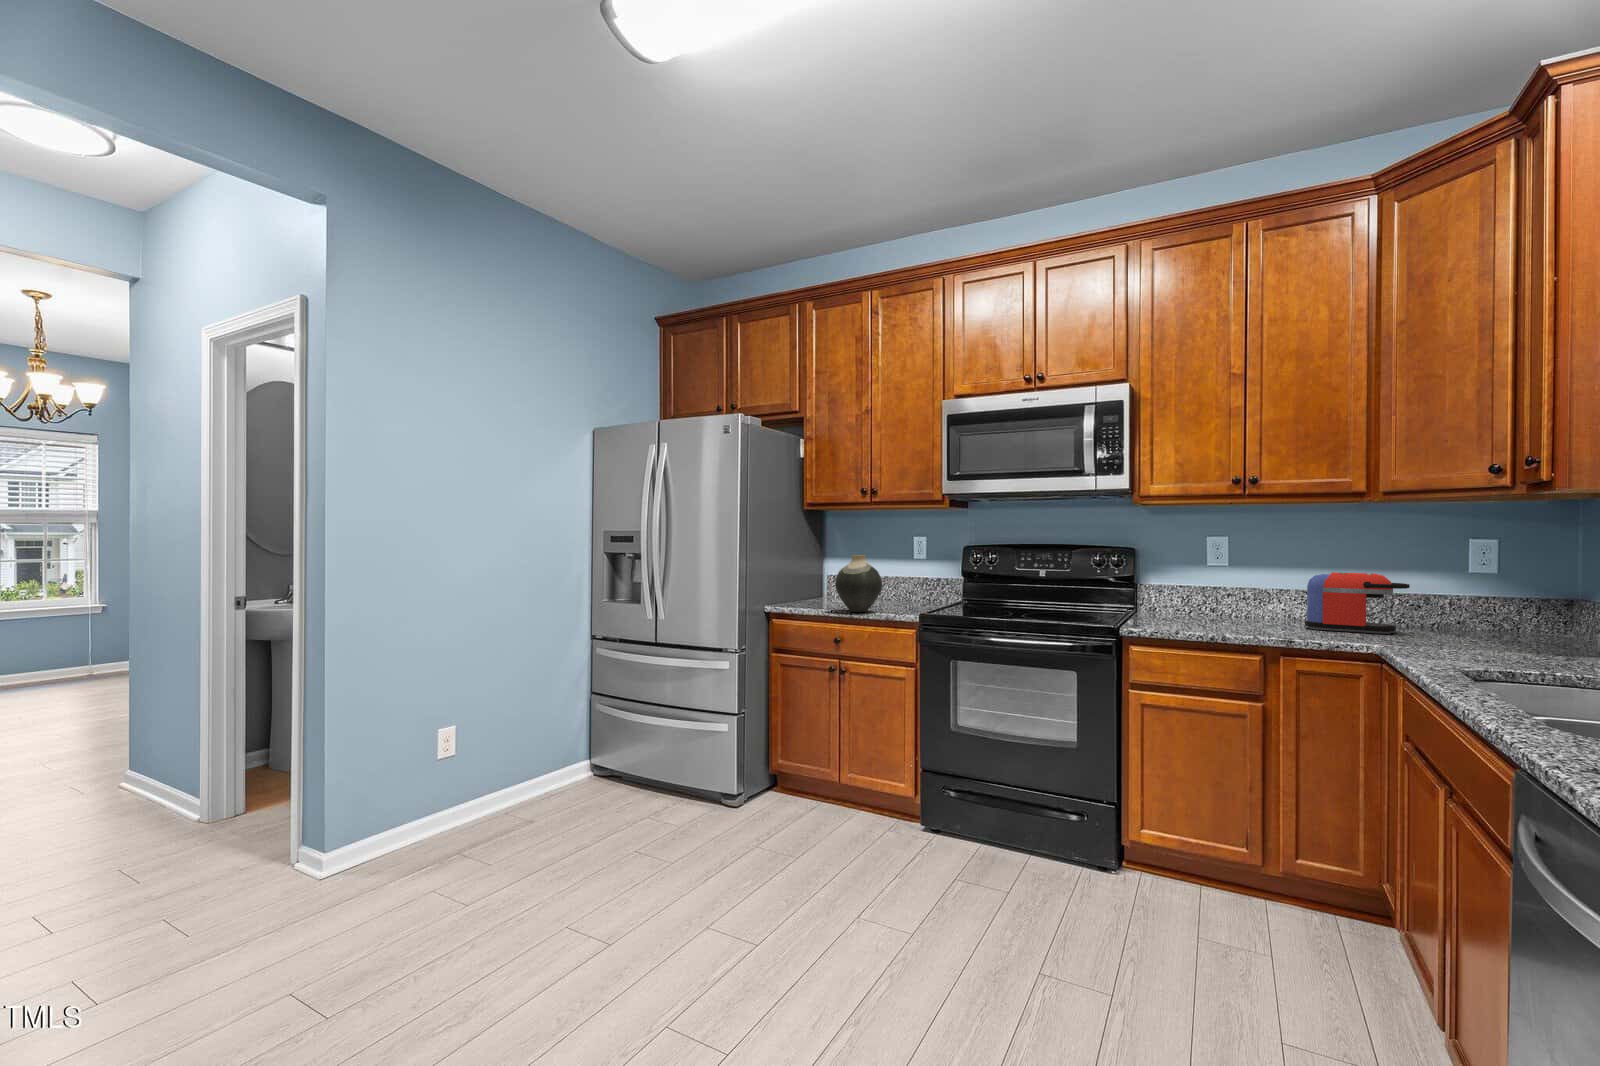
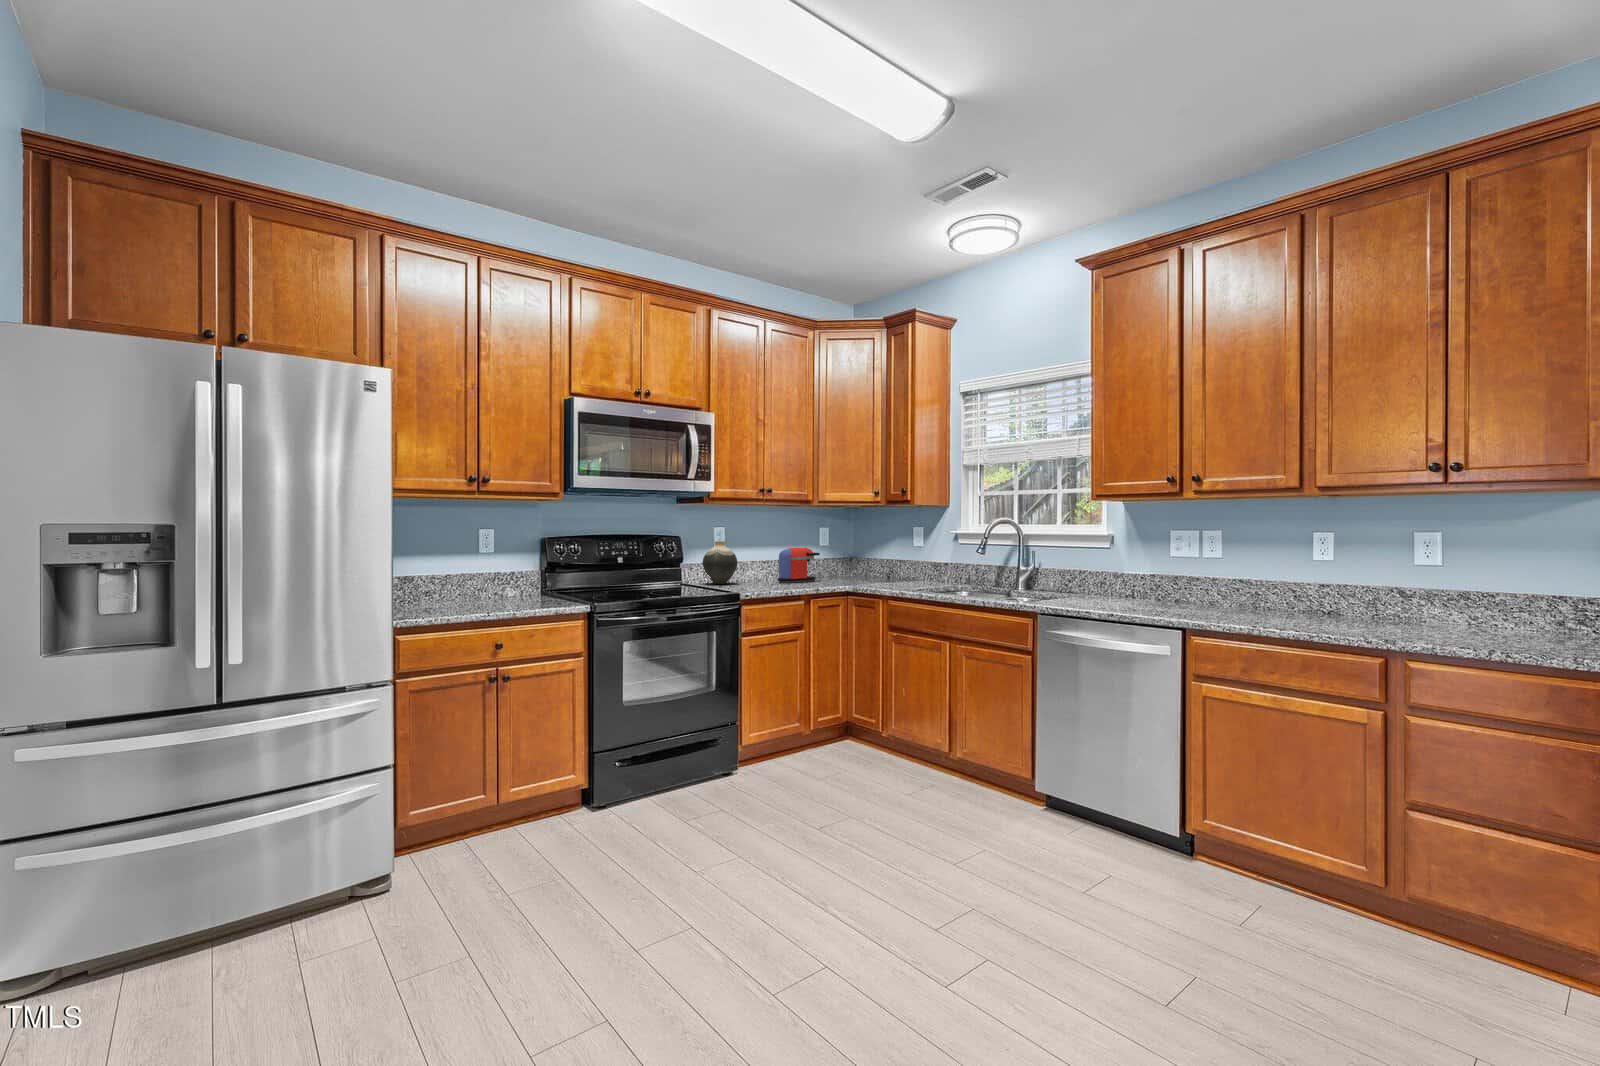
vase: present [835,555,882,612] -> present [703,541,738,584]

